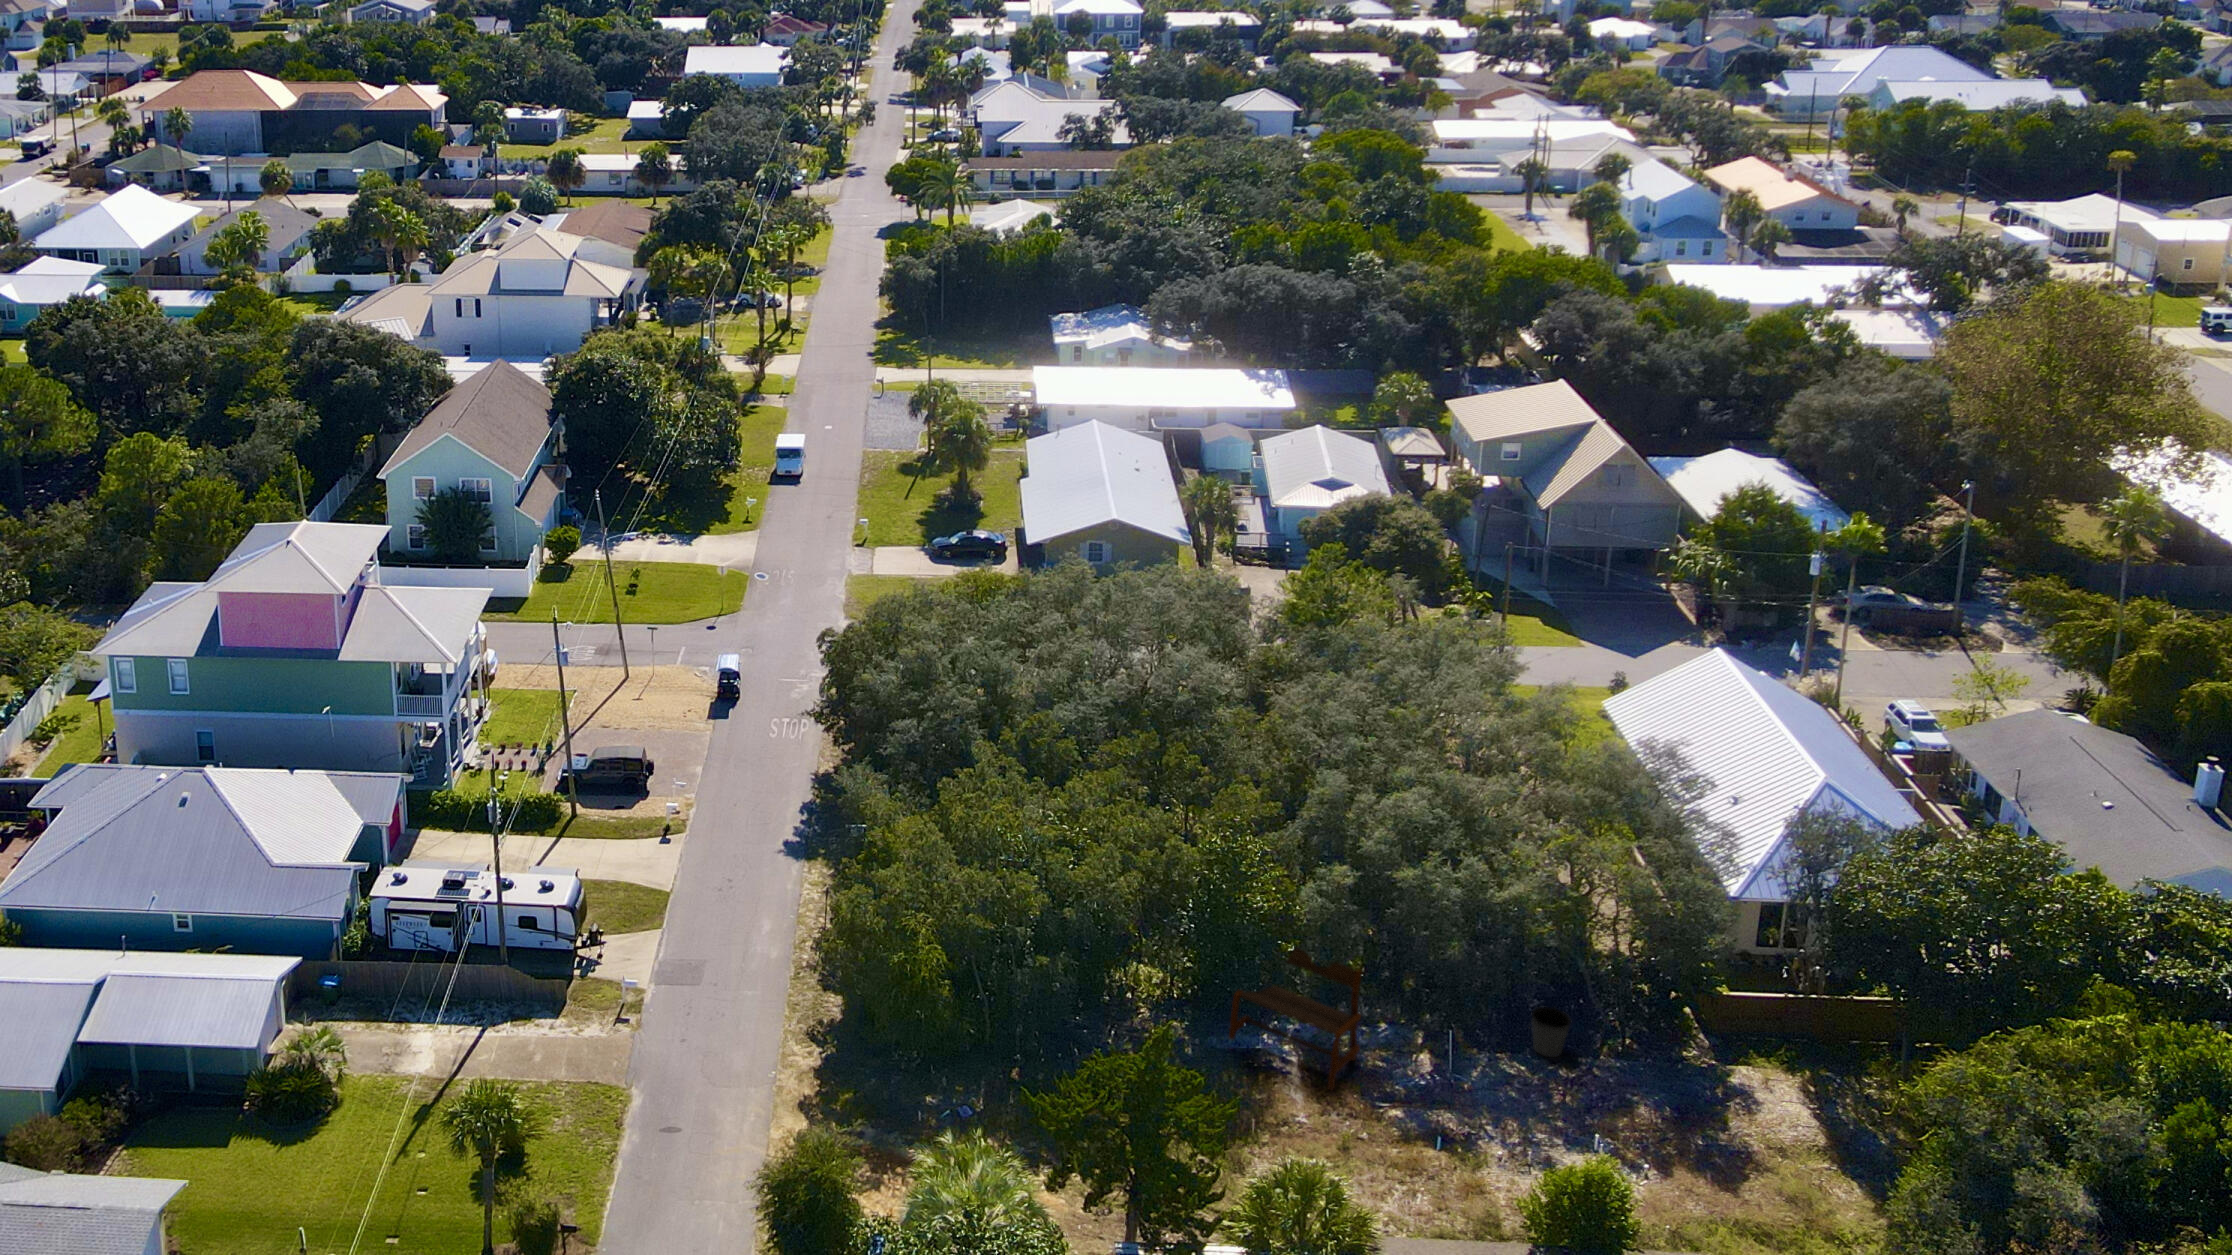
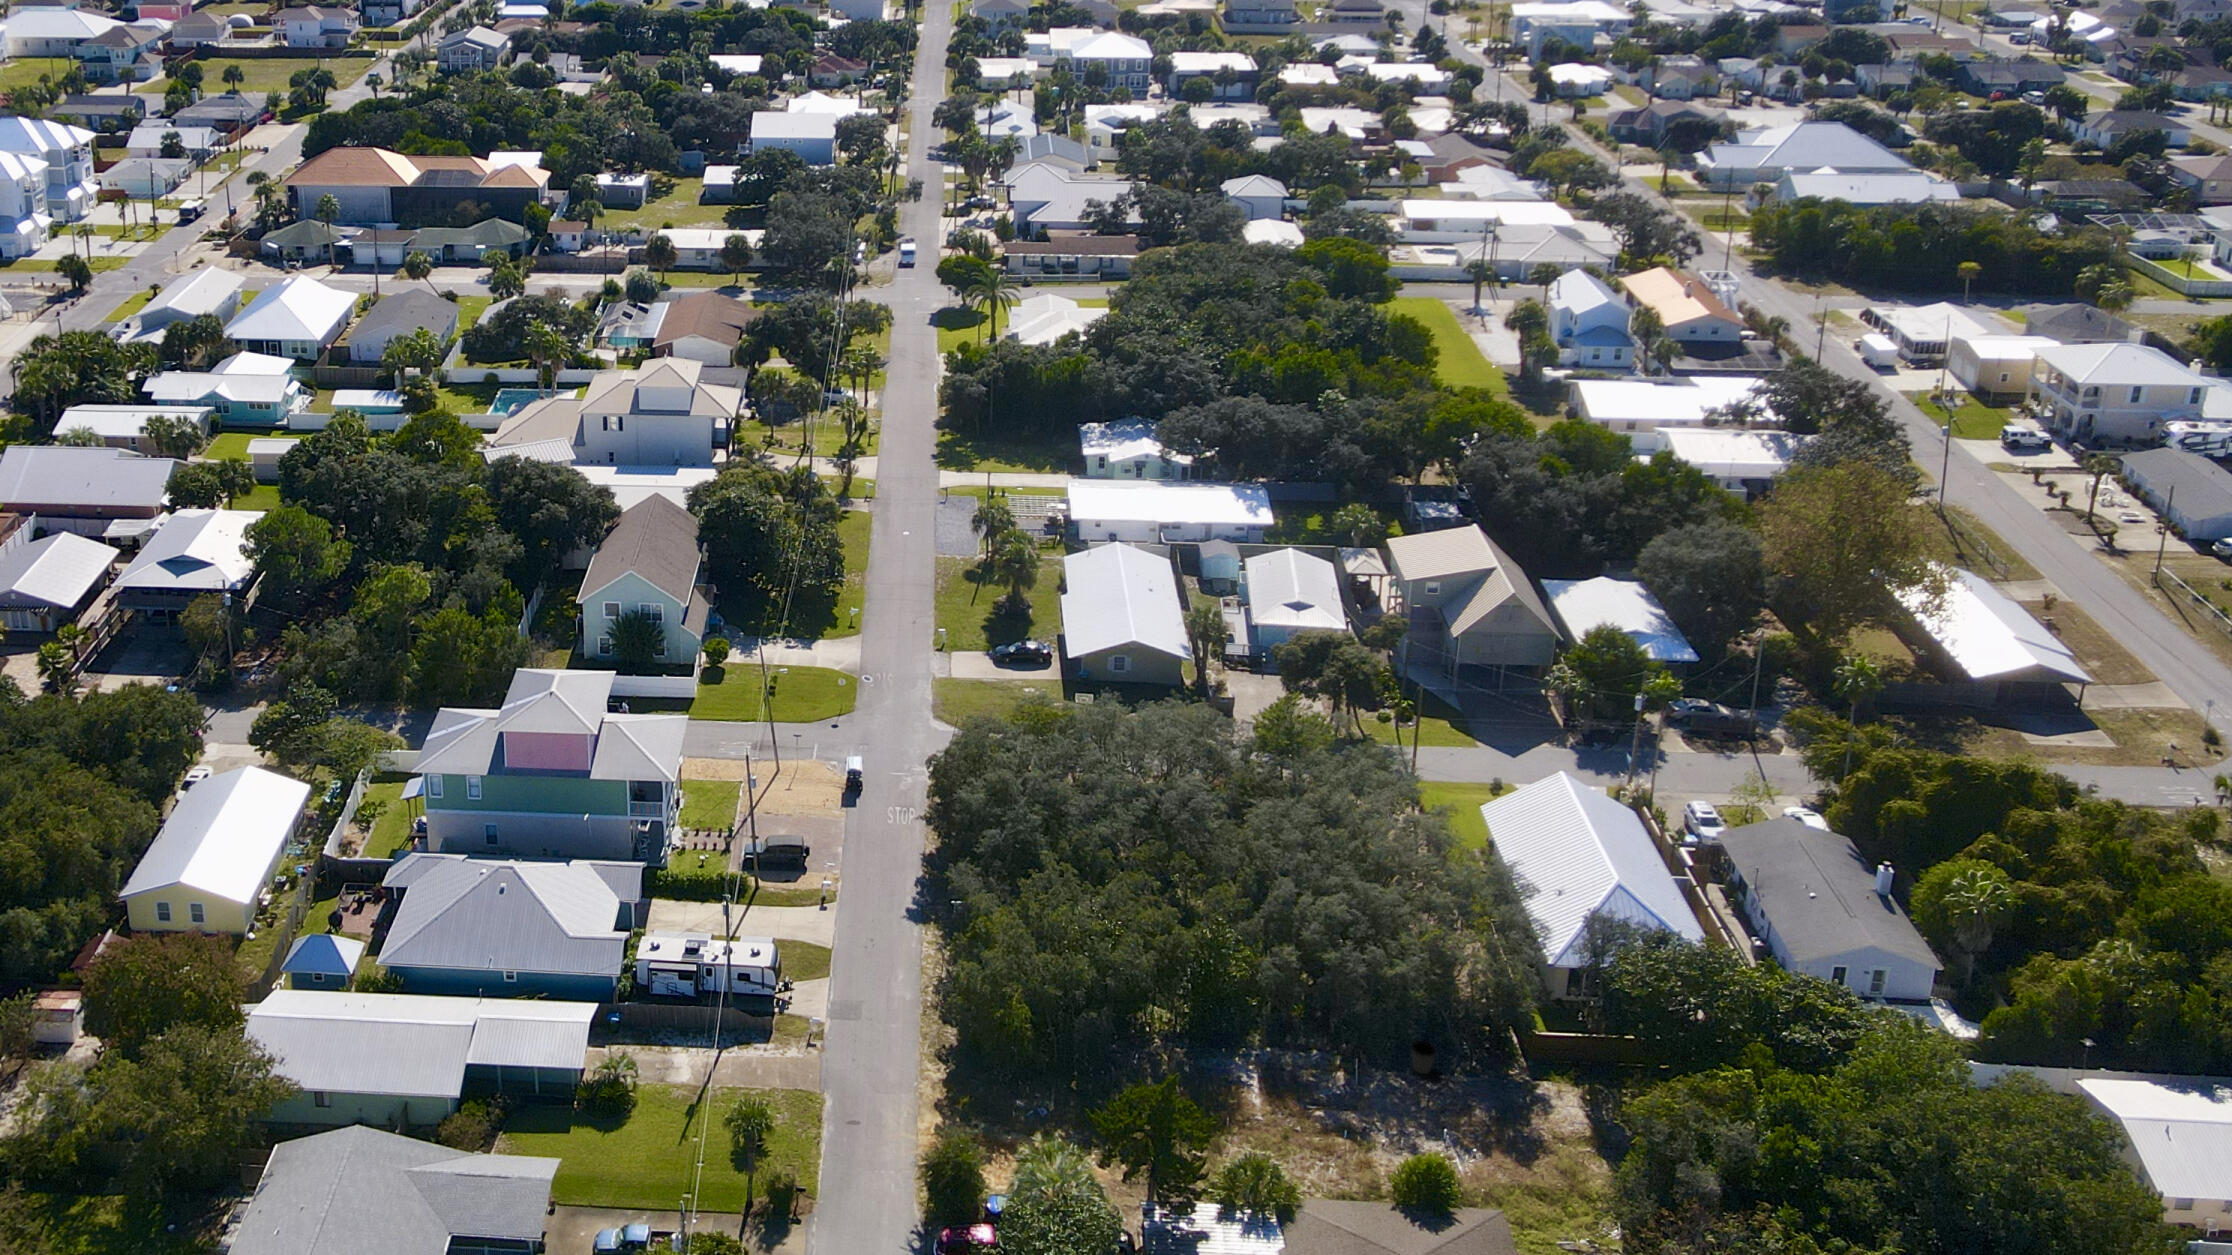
bench: present [1229,947,1362,1090] -> none [1211,992,1300,1098]

